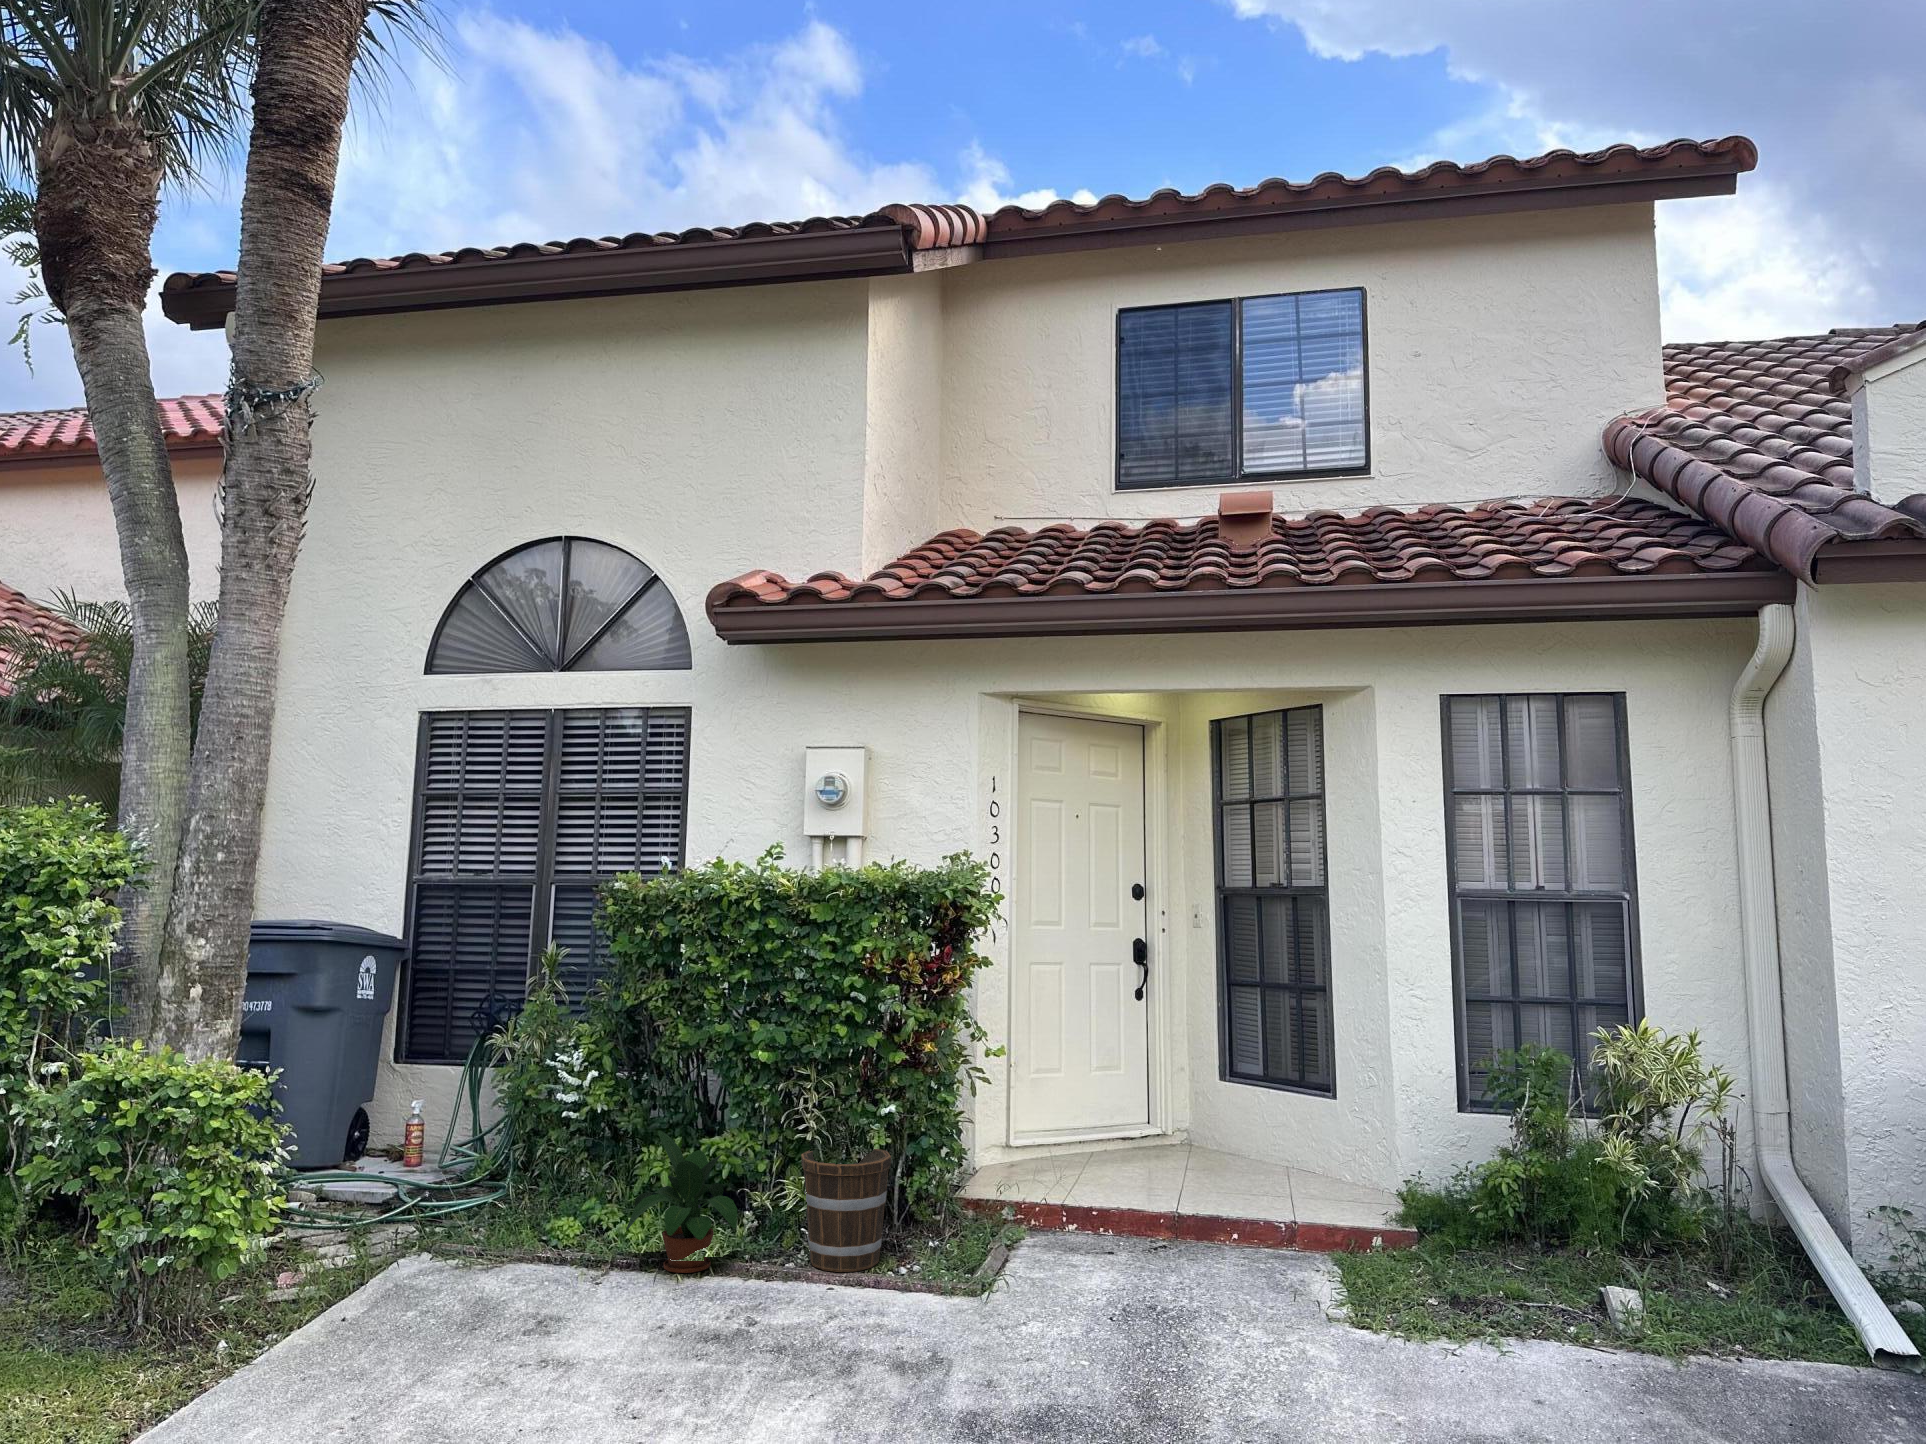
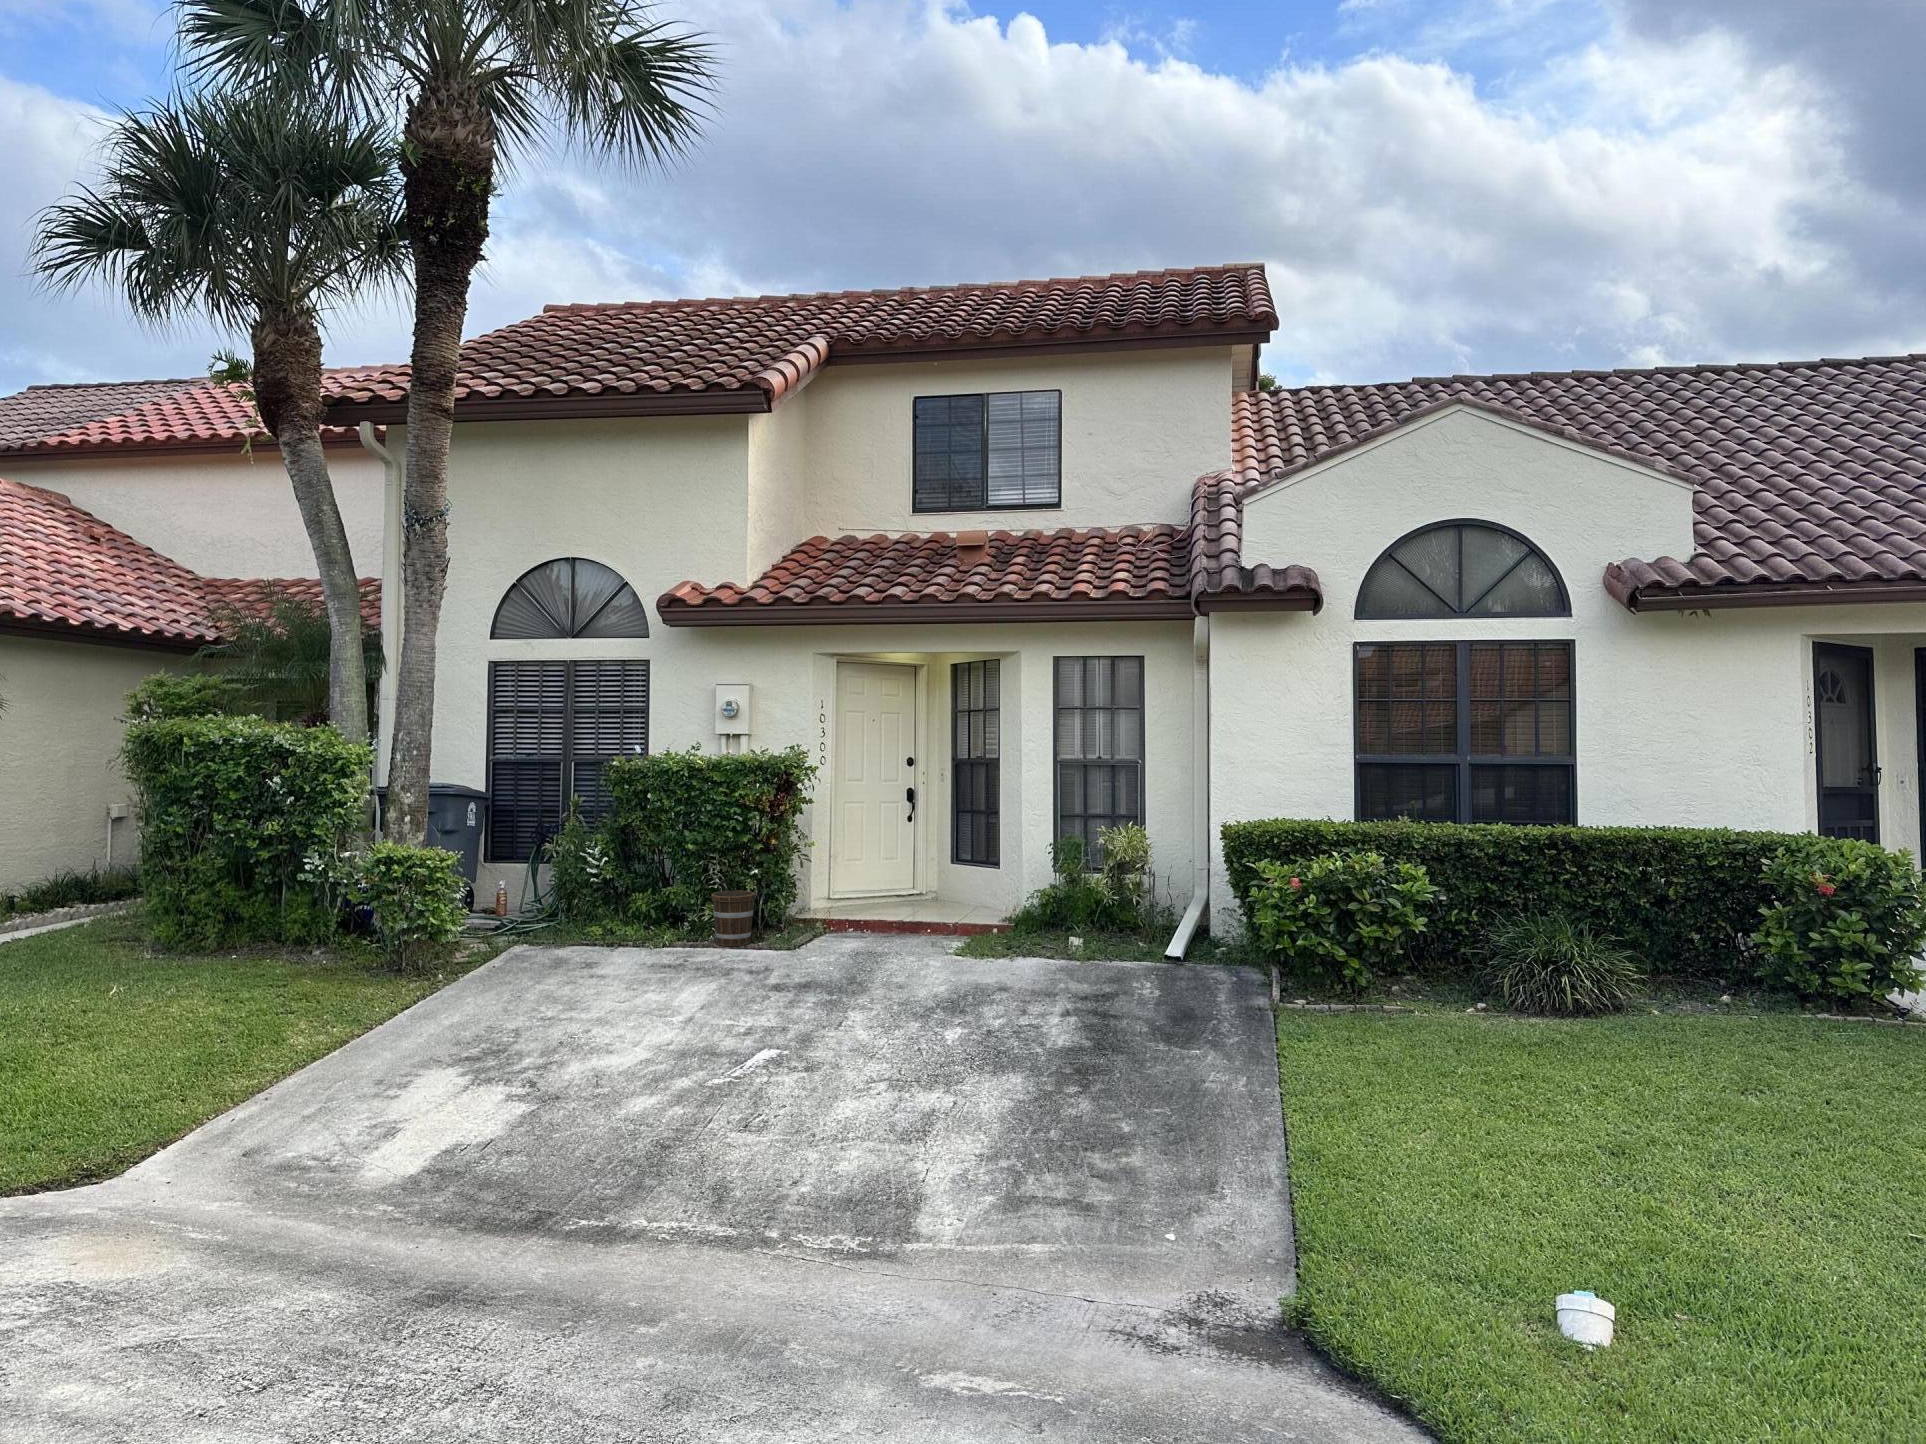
potted plant: present [626,1131,739,1273] -> none [627,883,682,948]

